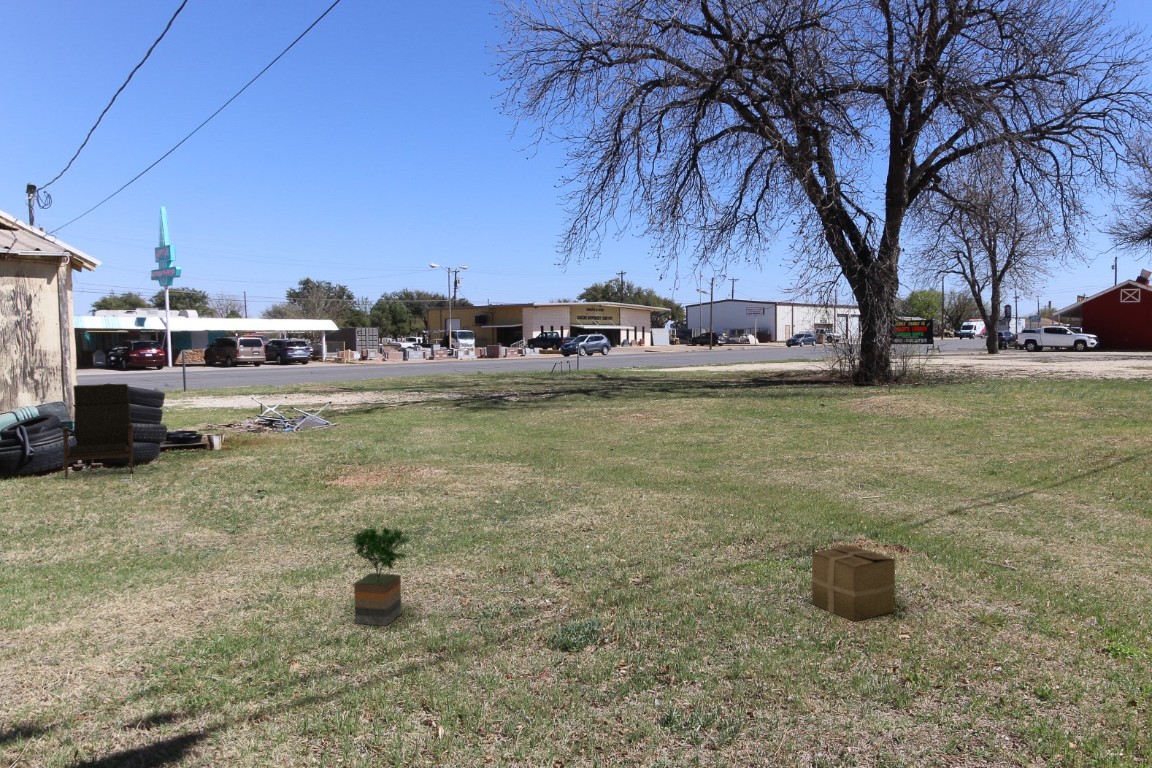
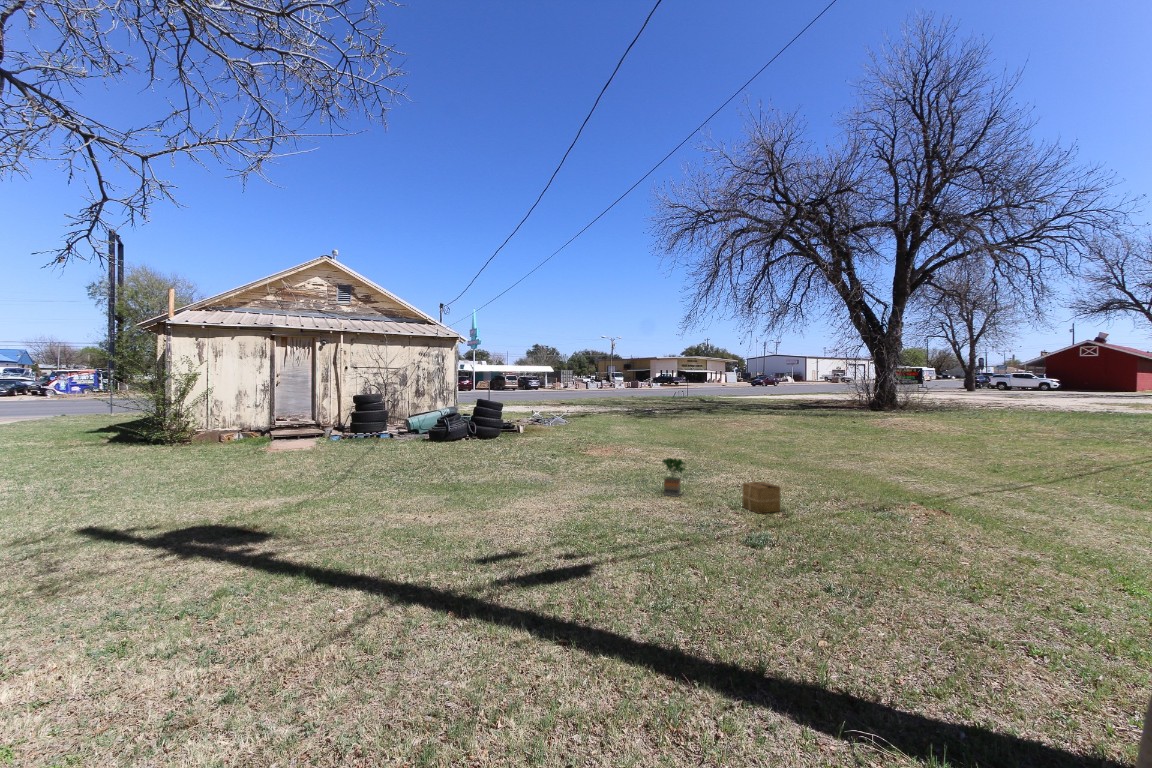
lounge chair: present [61,384,135,478] -> none [465,398,497,443]
cardboard box: present [812,546,895,621] -> present [742,482,780,513]

